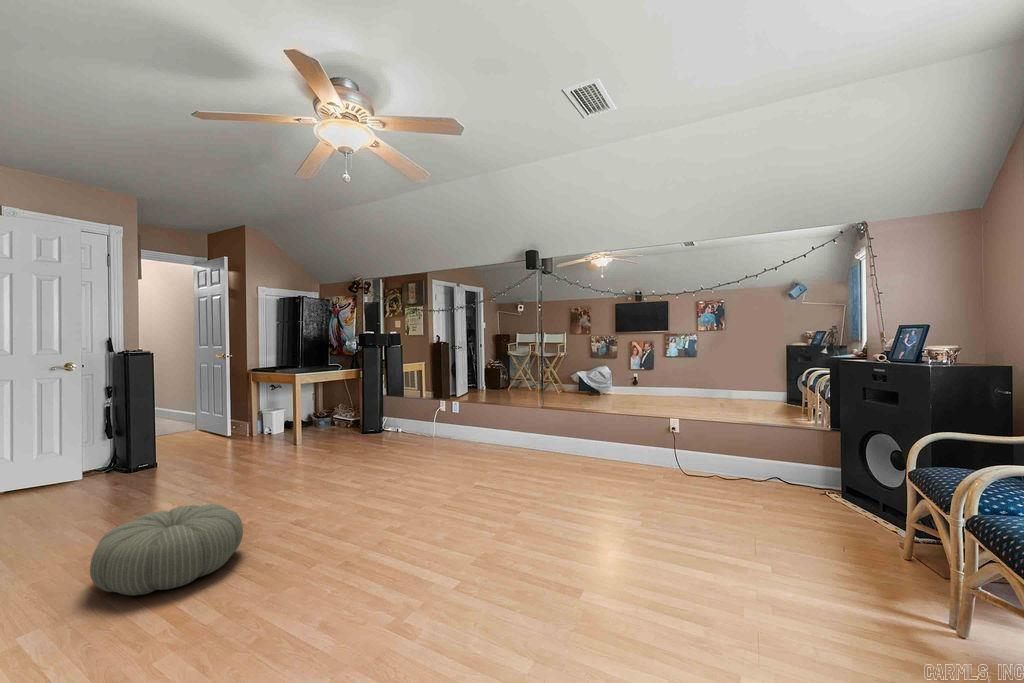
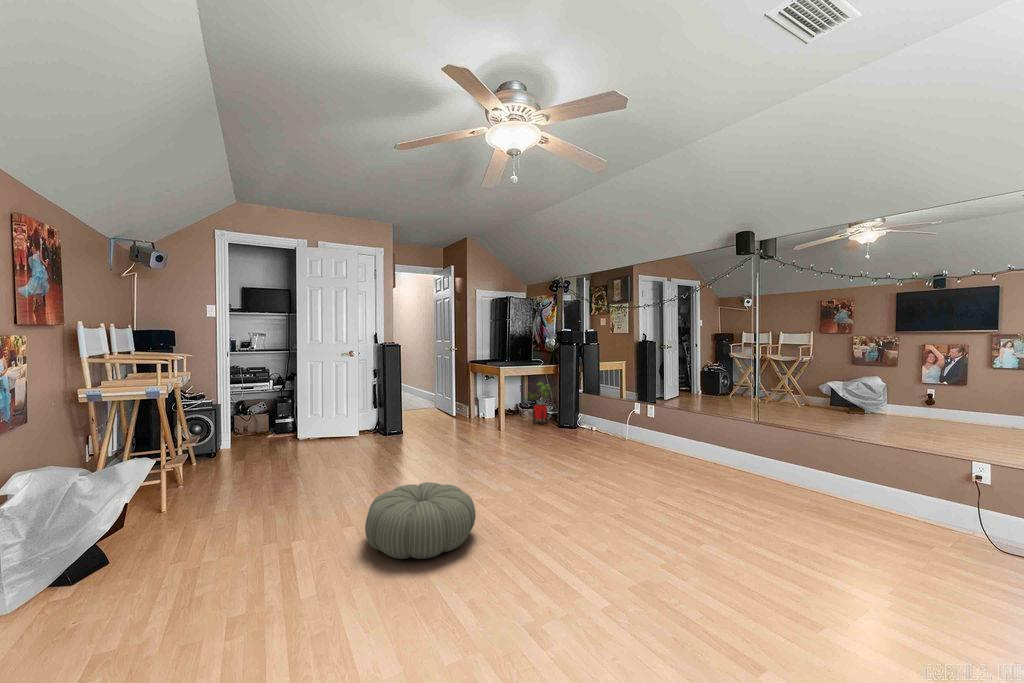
house plant: none [318,388,350,434] -> present [527,382,553,425]

